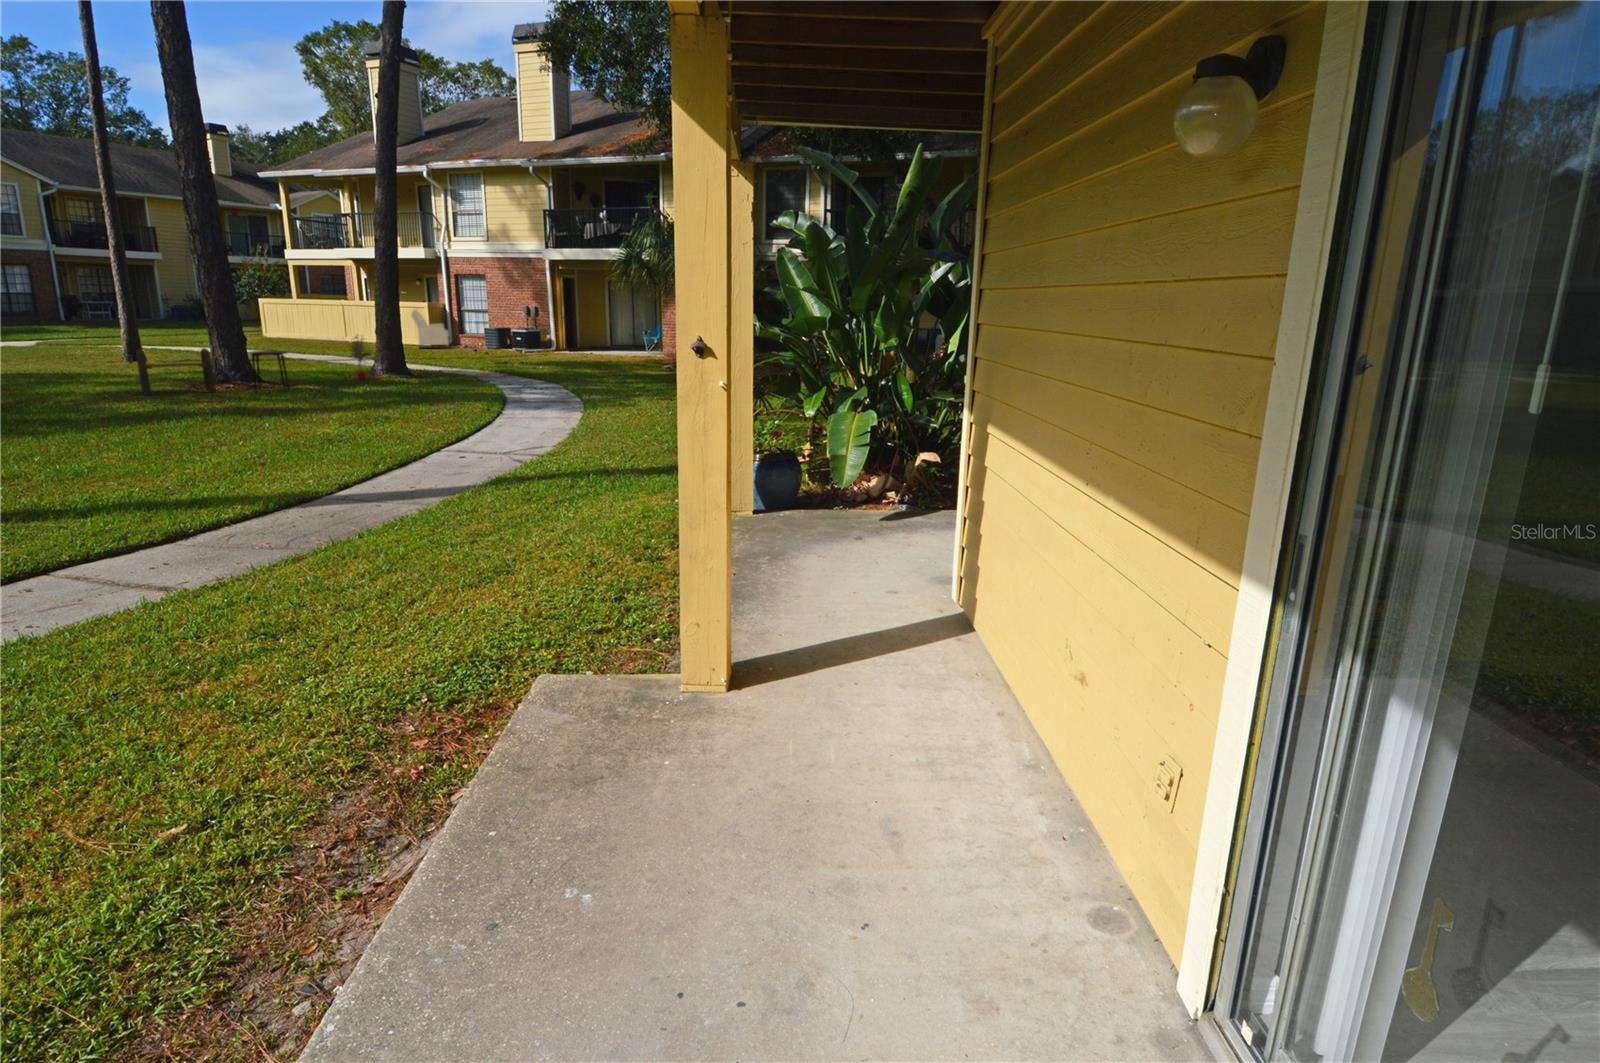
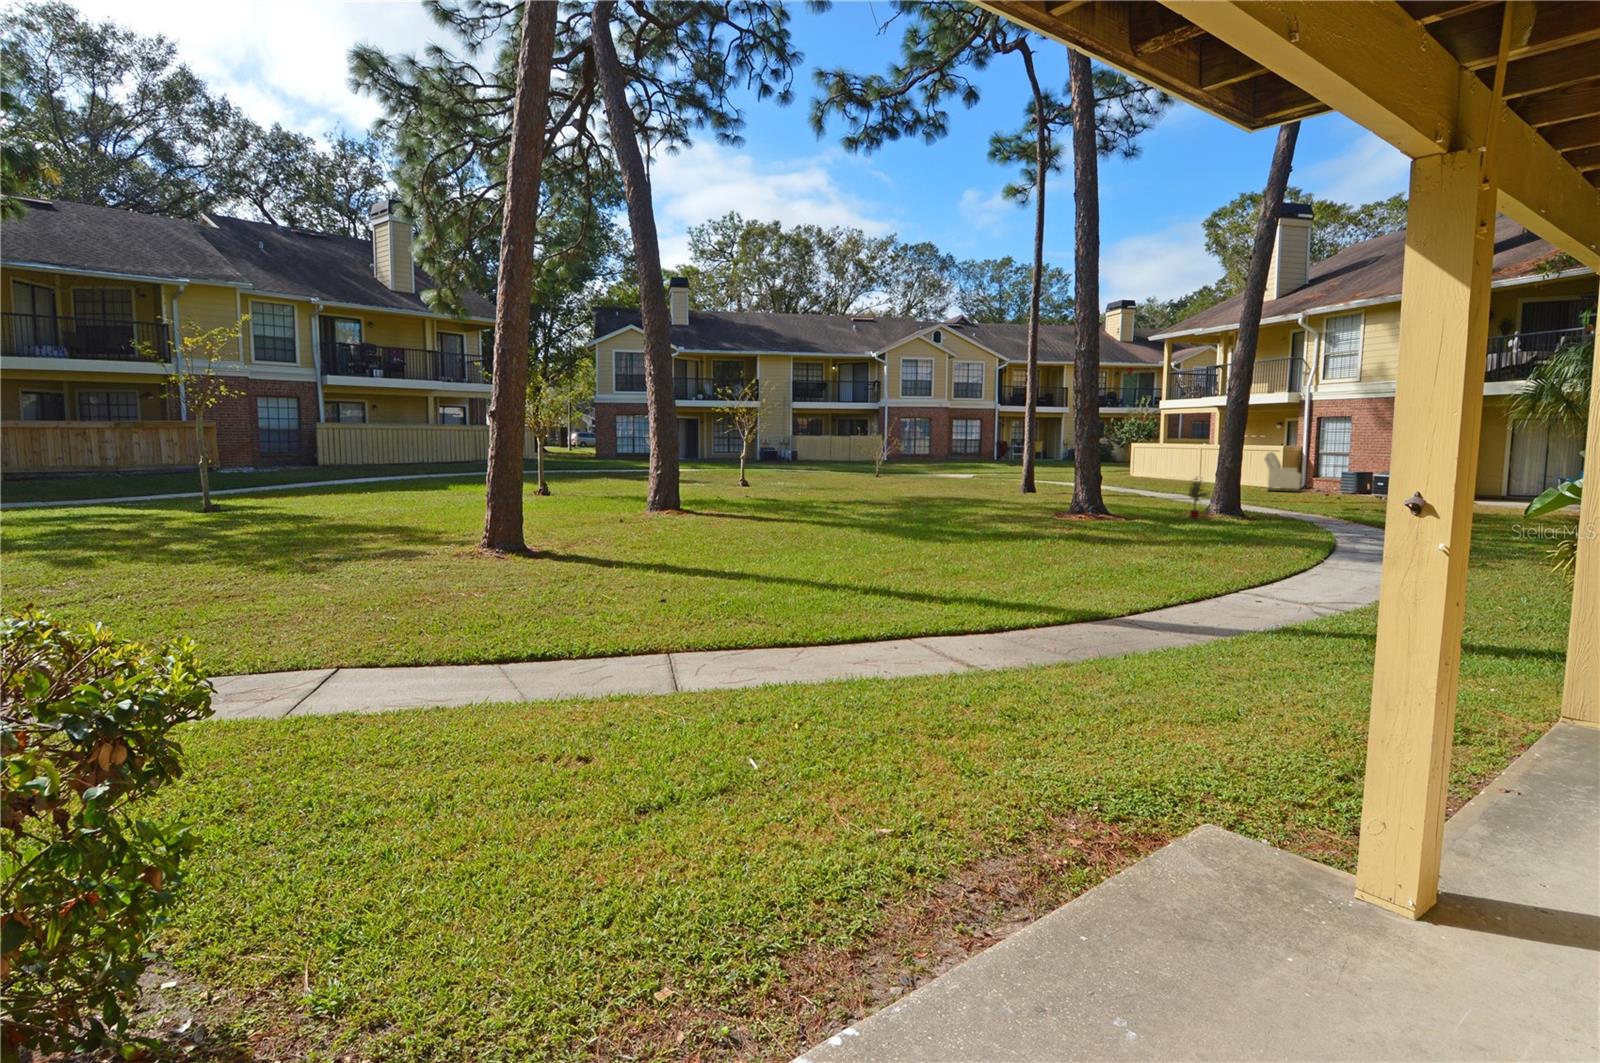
bench: present [136,348,216,395] -> none [1018,484,1070,521]
side table: present [247,351,289,392] -> none [1097,488,1131,524]

